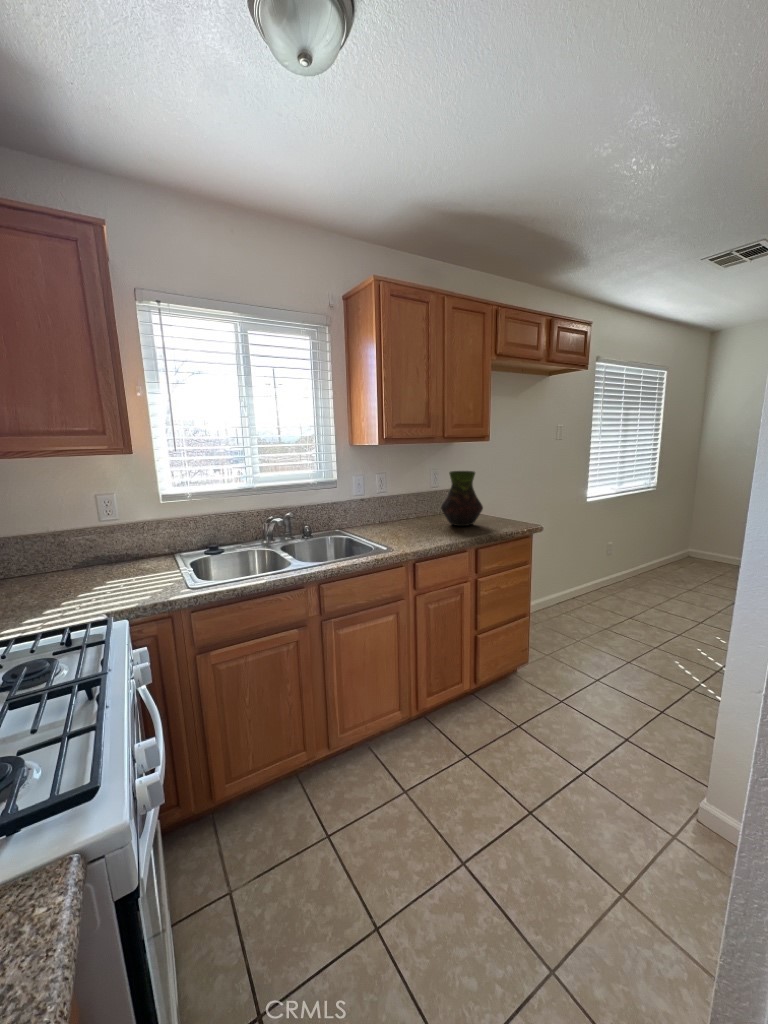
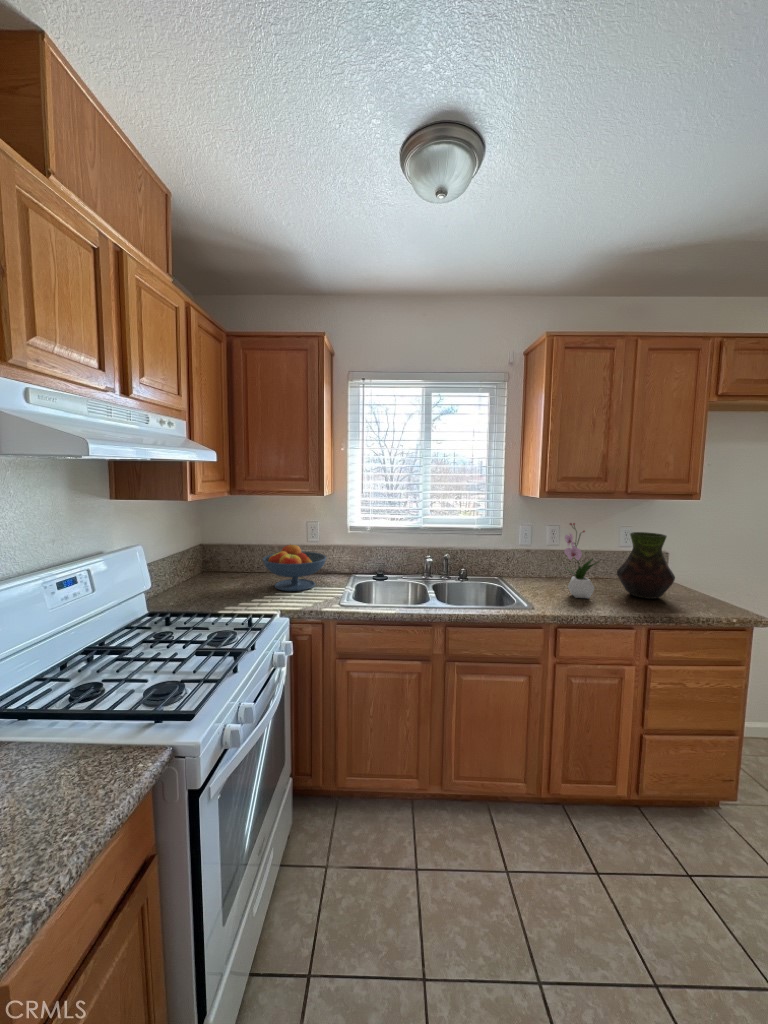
flower arrangement: none [403,466,435,535] -> present [564,523,598,599]
fruit bowl: none [38,526,145,591] -> present [262,544,327,591]

